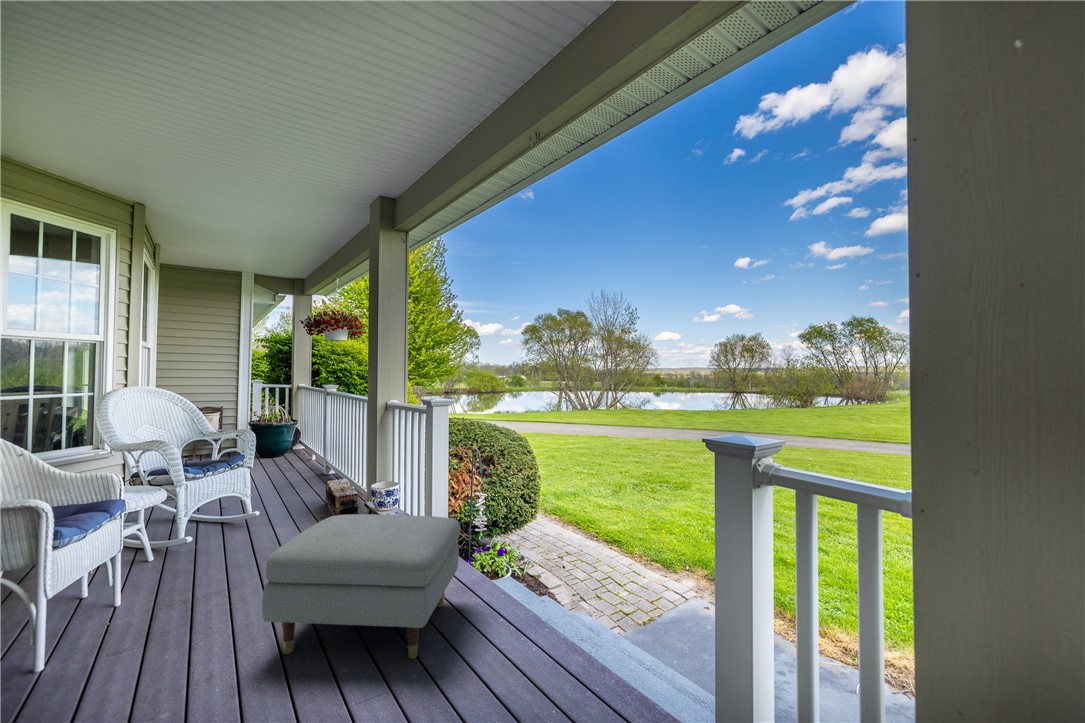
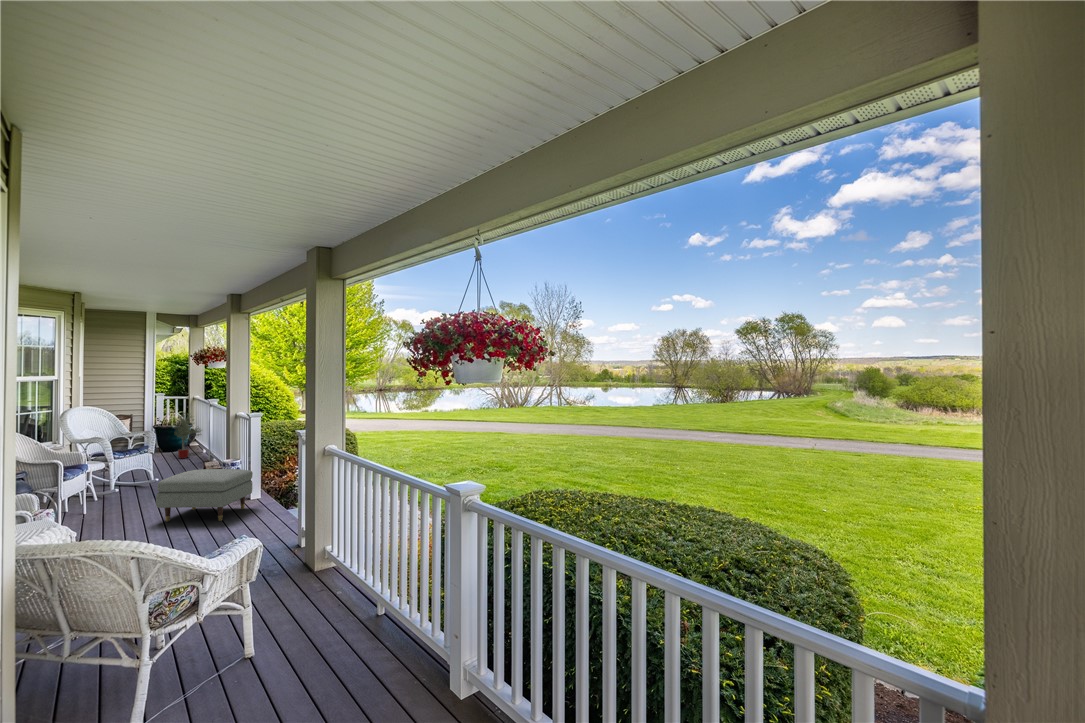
potted tree: none [274,402,316,470] -> present [175,413,201,459]

